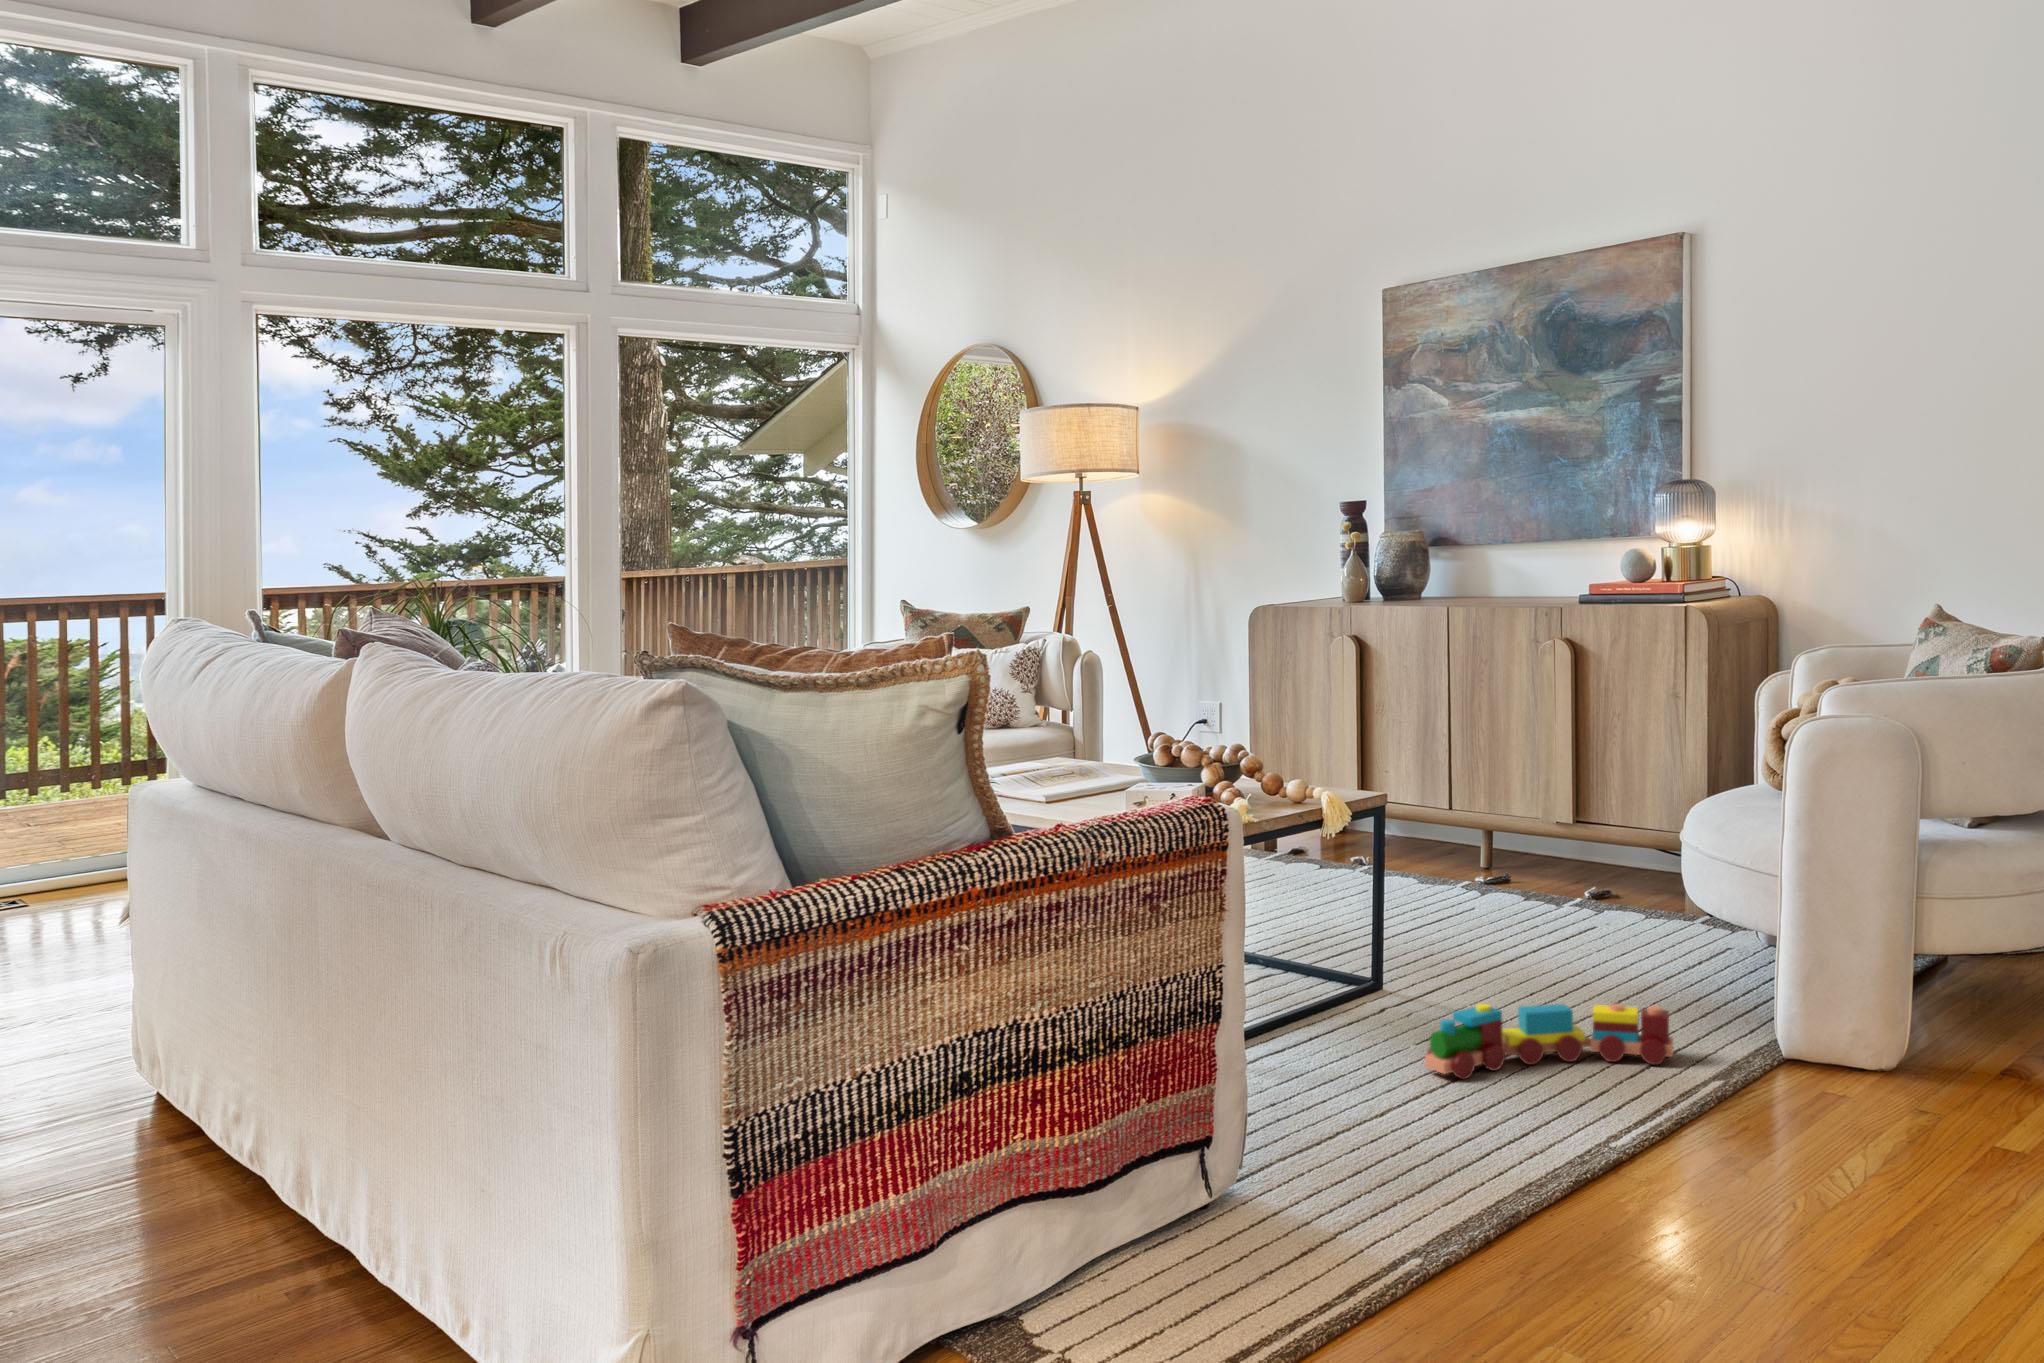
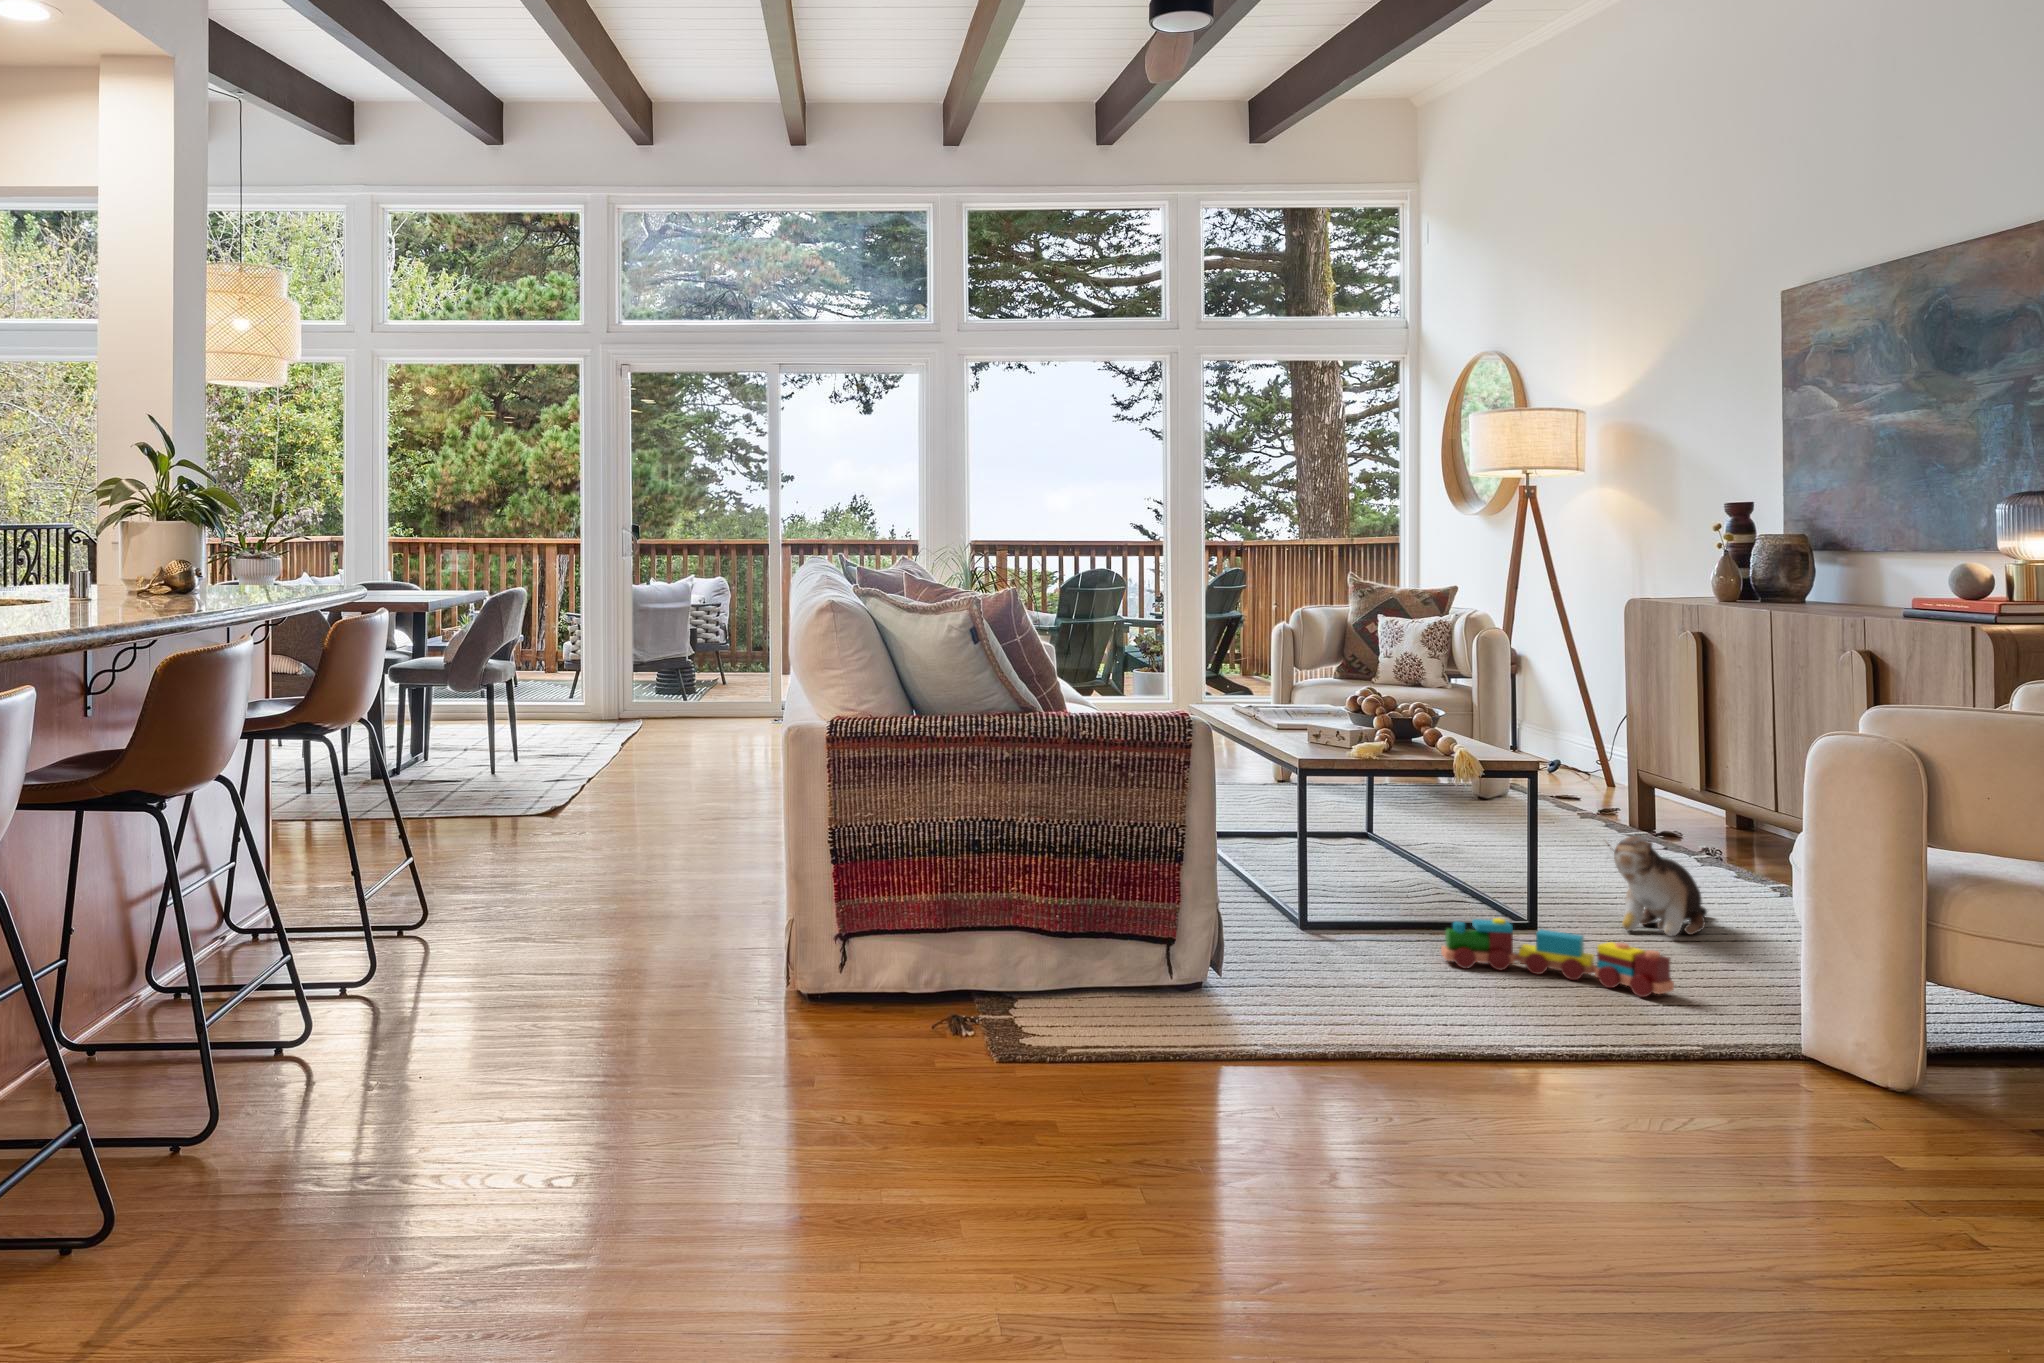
plush toy: none [1487,870,1553,982] -> present [1610,836,1707,936]

